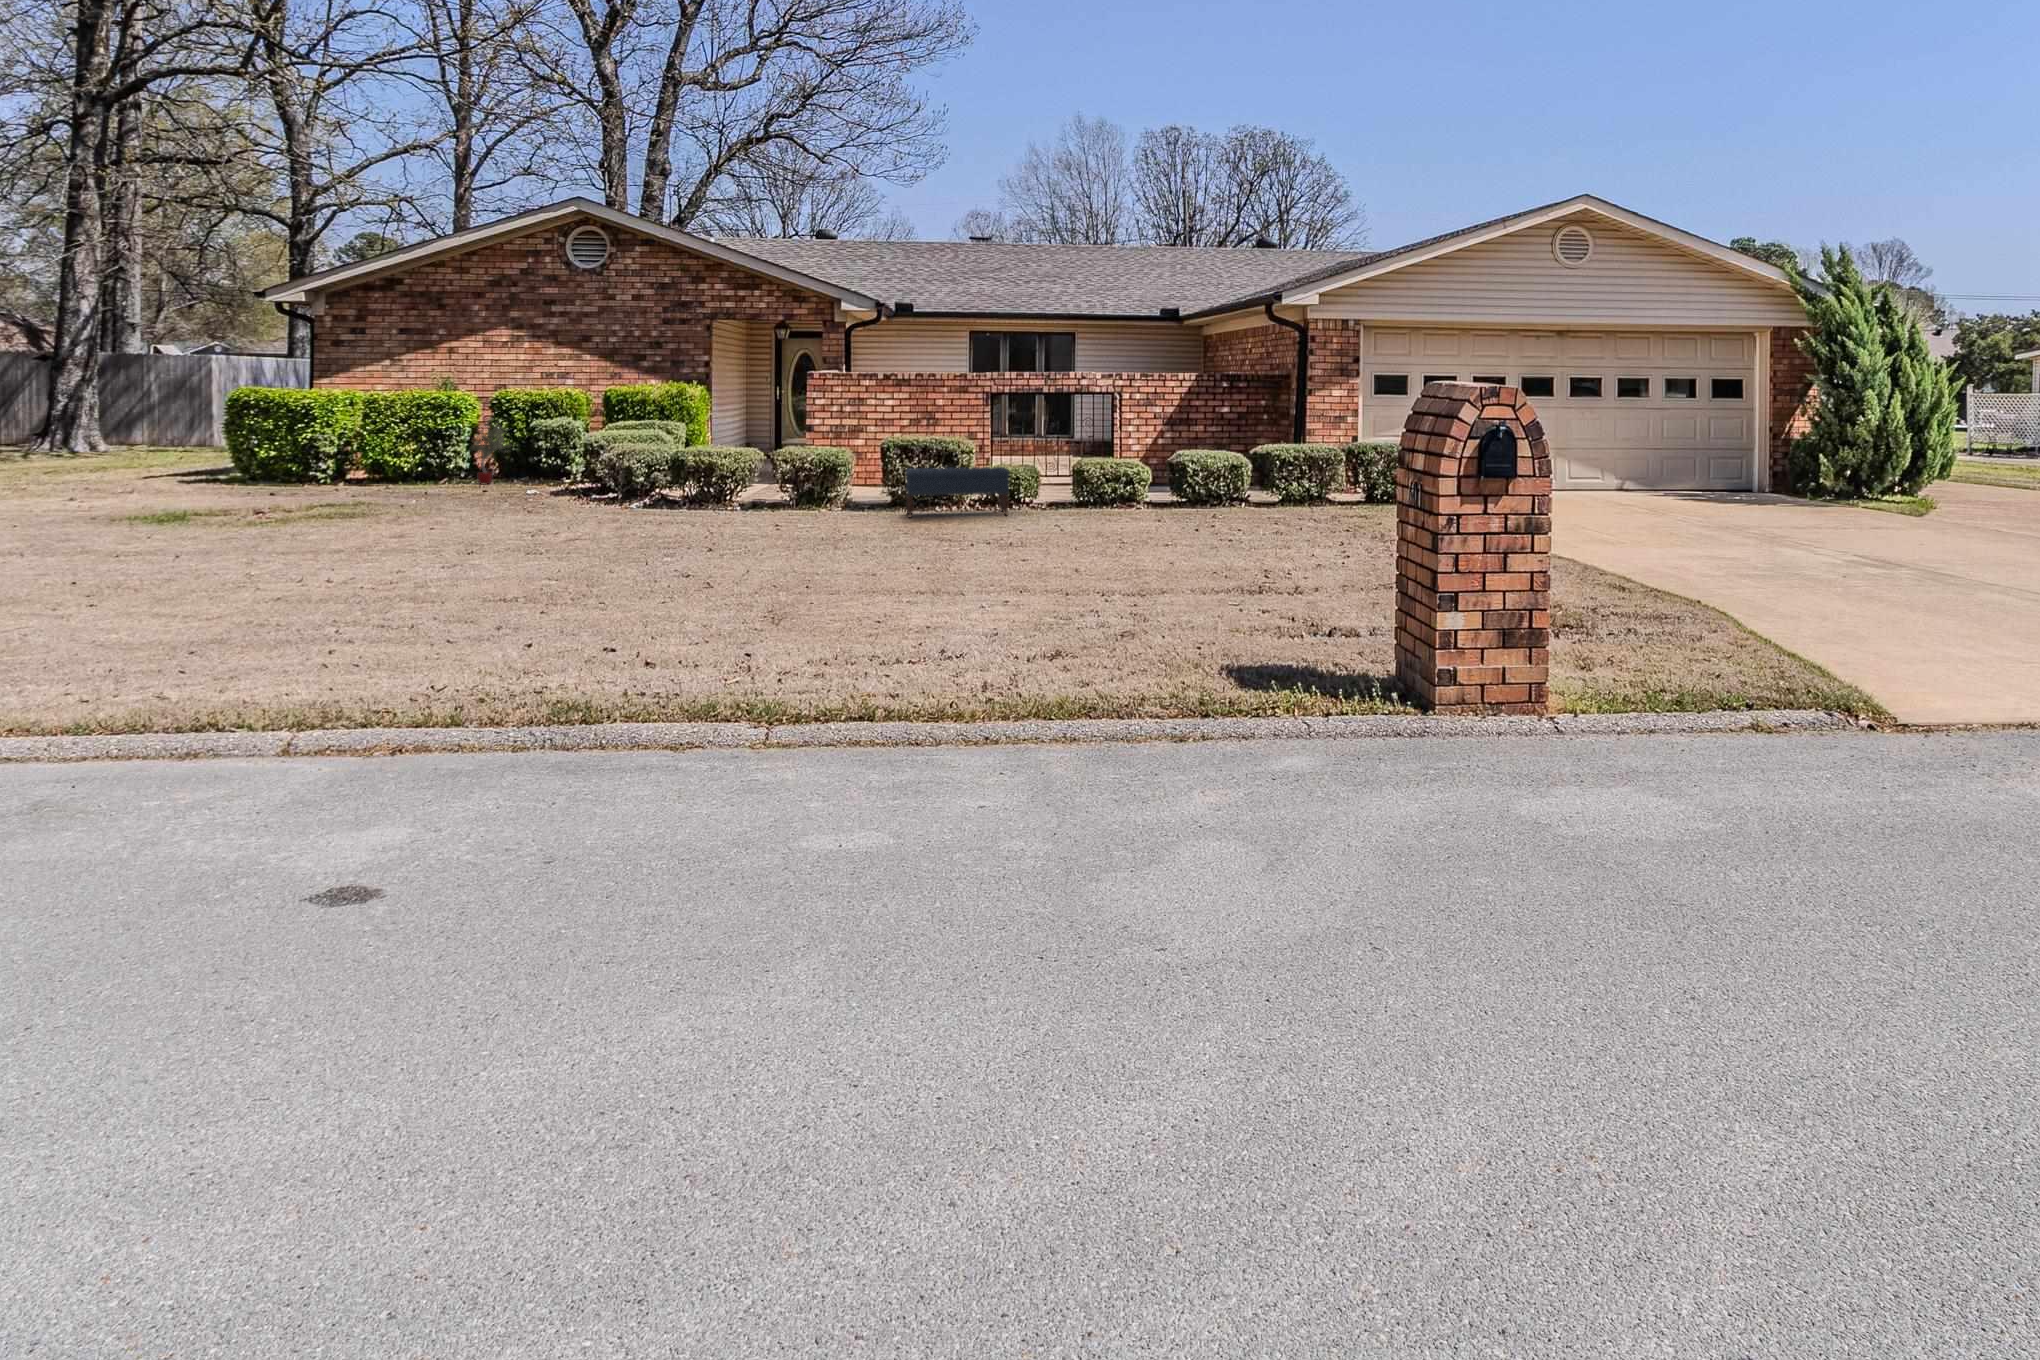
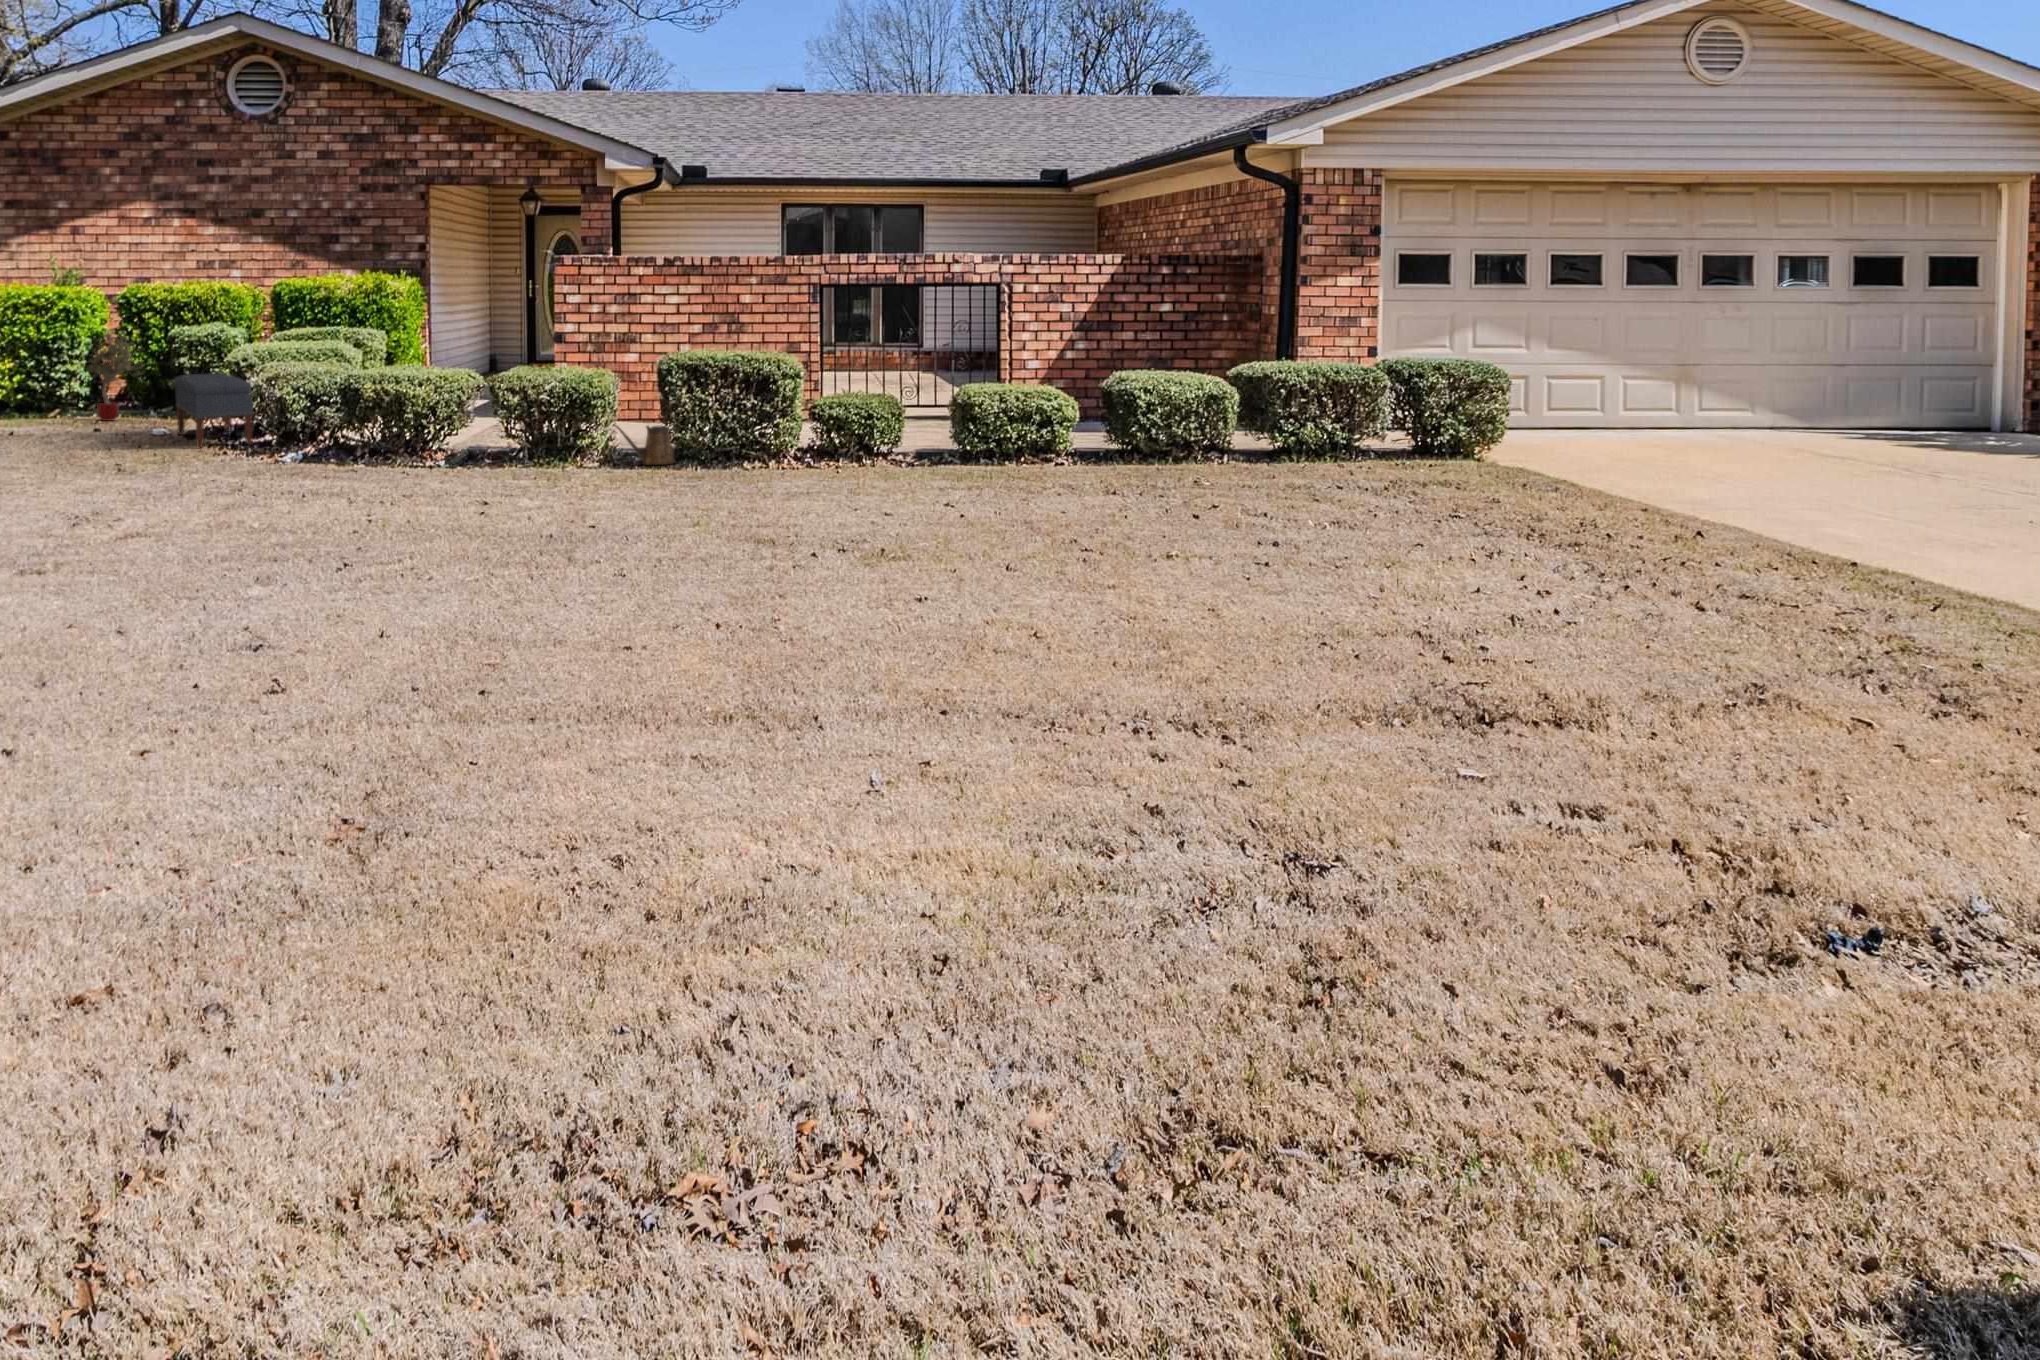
bench: present [906,467,1010,518] -> present [174,373,253,448]
watering can: none [849,485,897,513] -> present [613,425,681,465]

